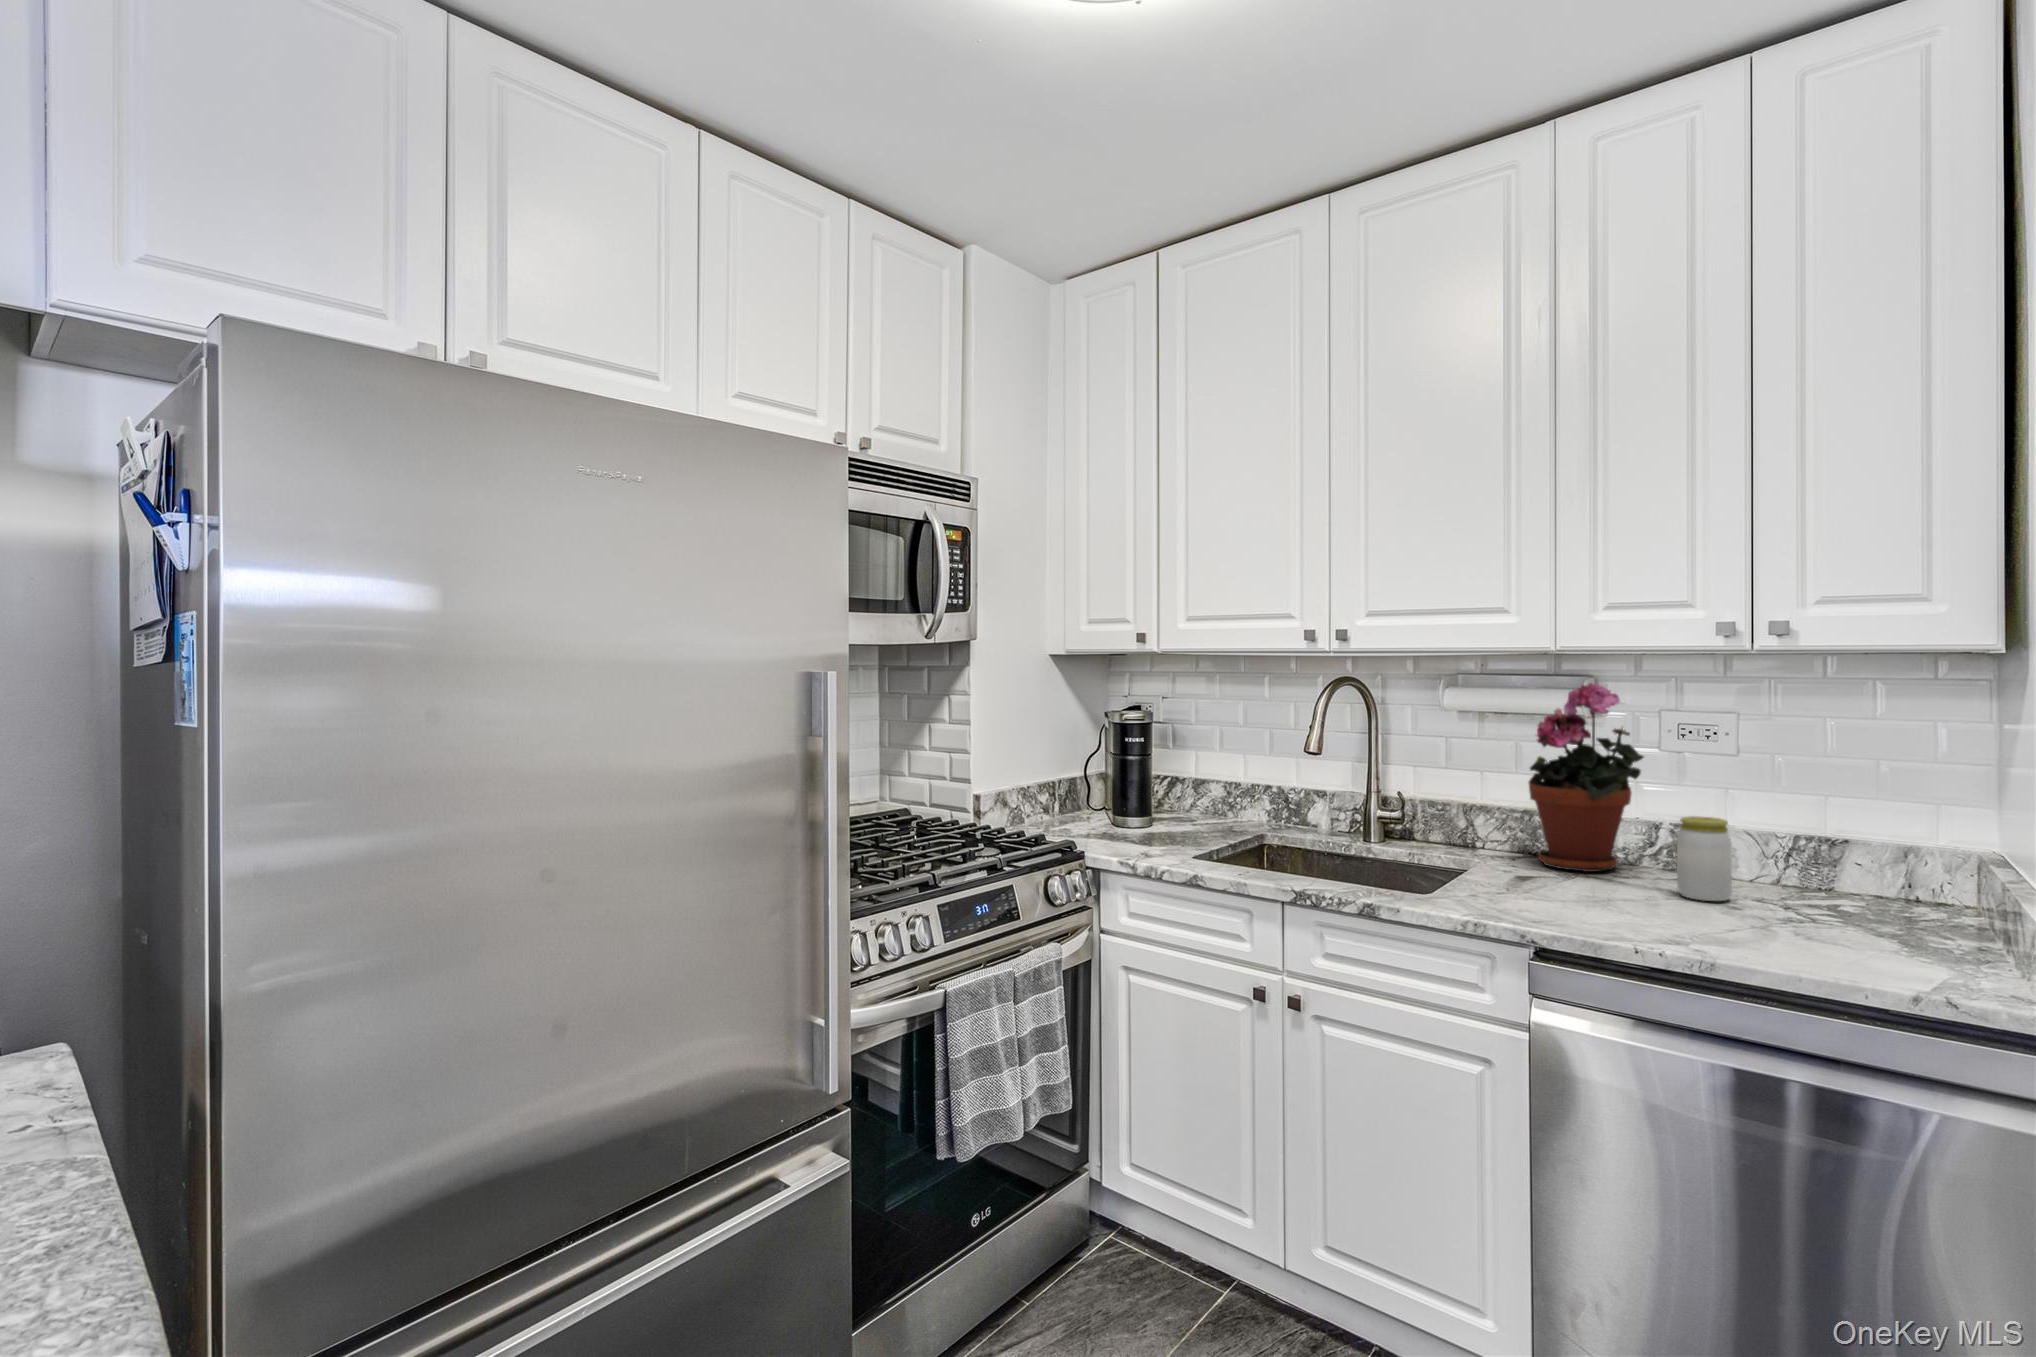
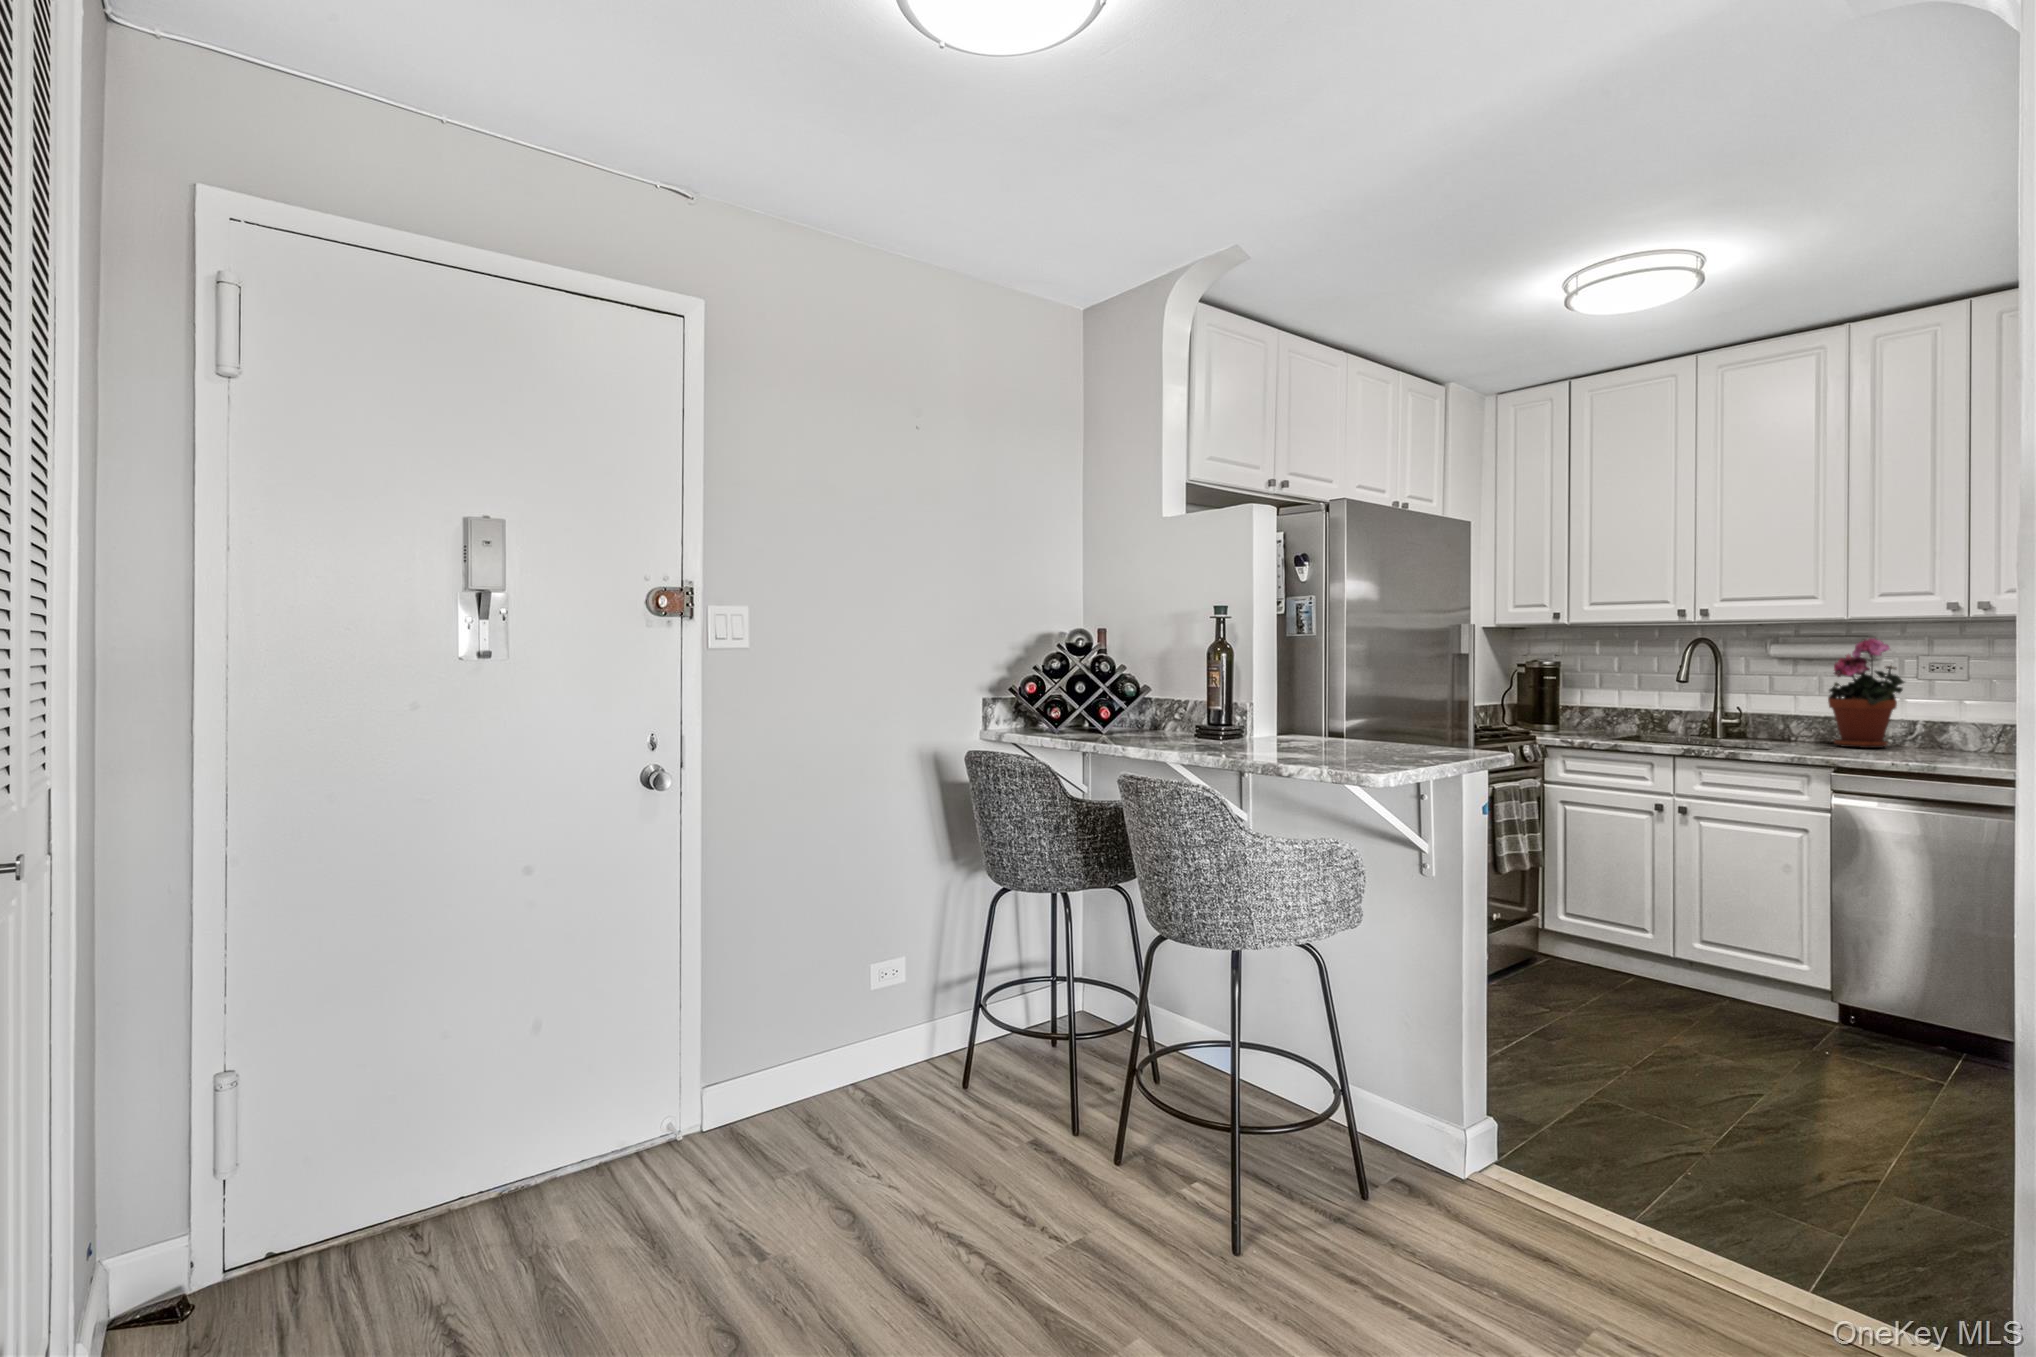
jar: present [1677,816,1732,901] -> none [1924,712,1959,757]

